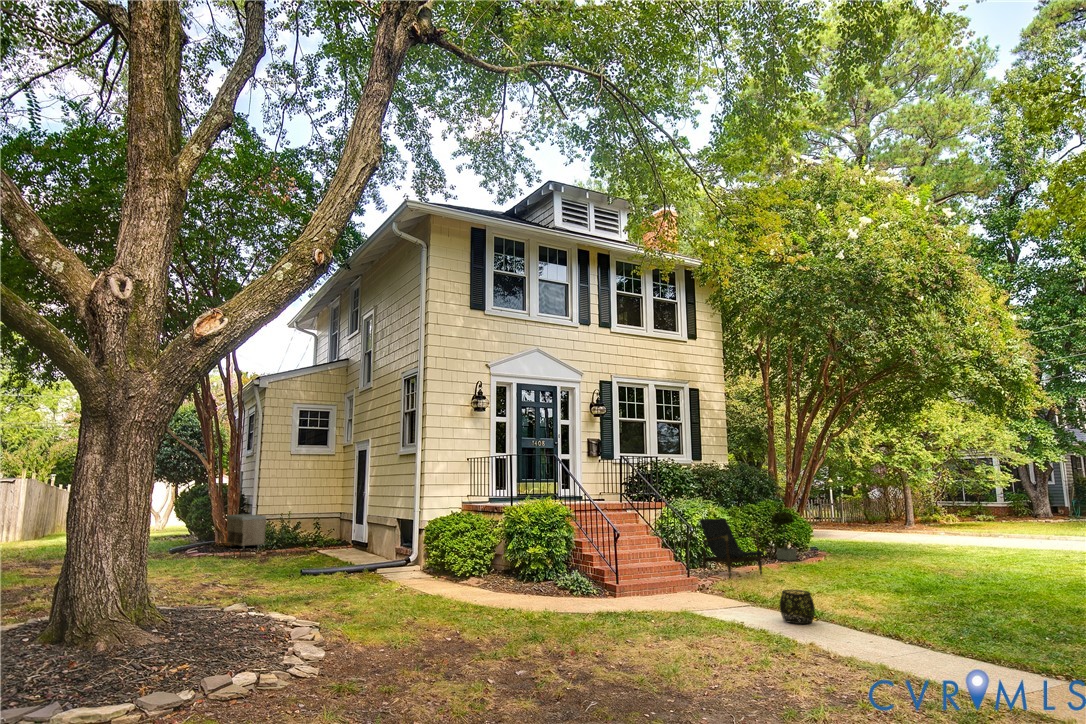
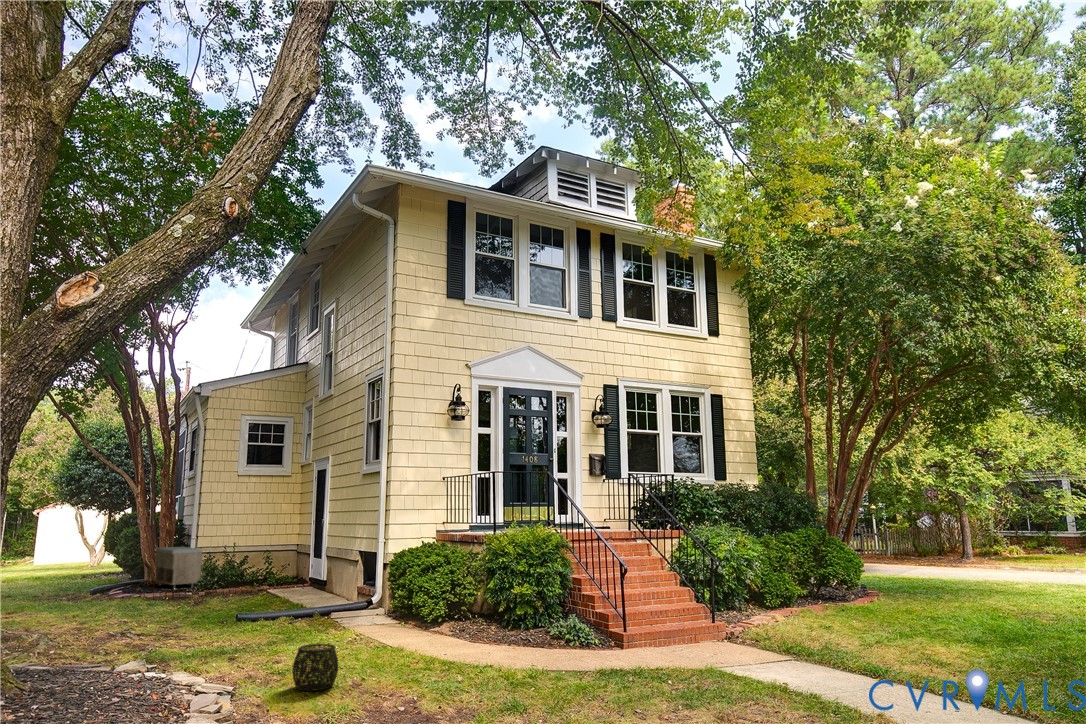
potted tree: present [773,512,796,561] -> none [814,541,844,602]
lounge chair: present [700,518,764,578] -> none [726,550,807,624]
woven basket: present [780,590,815,624] -> present [292,644,339,691]

